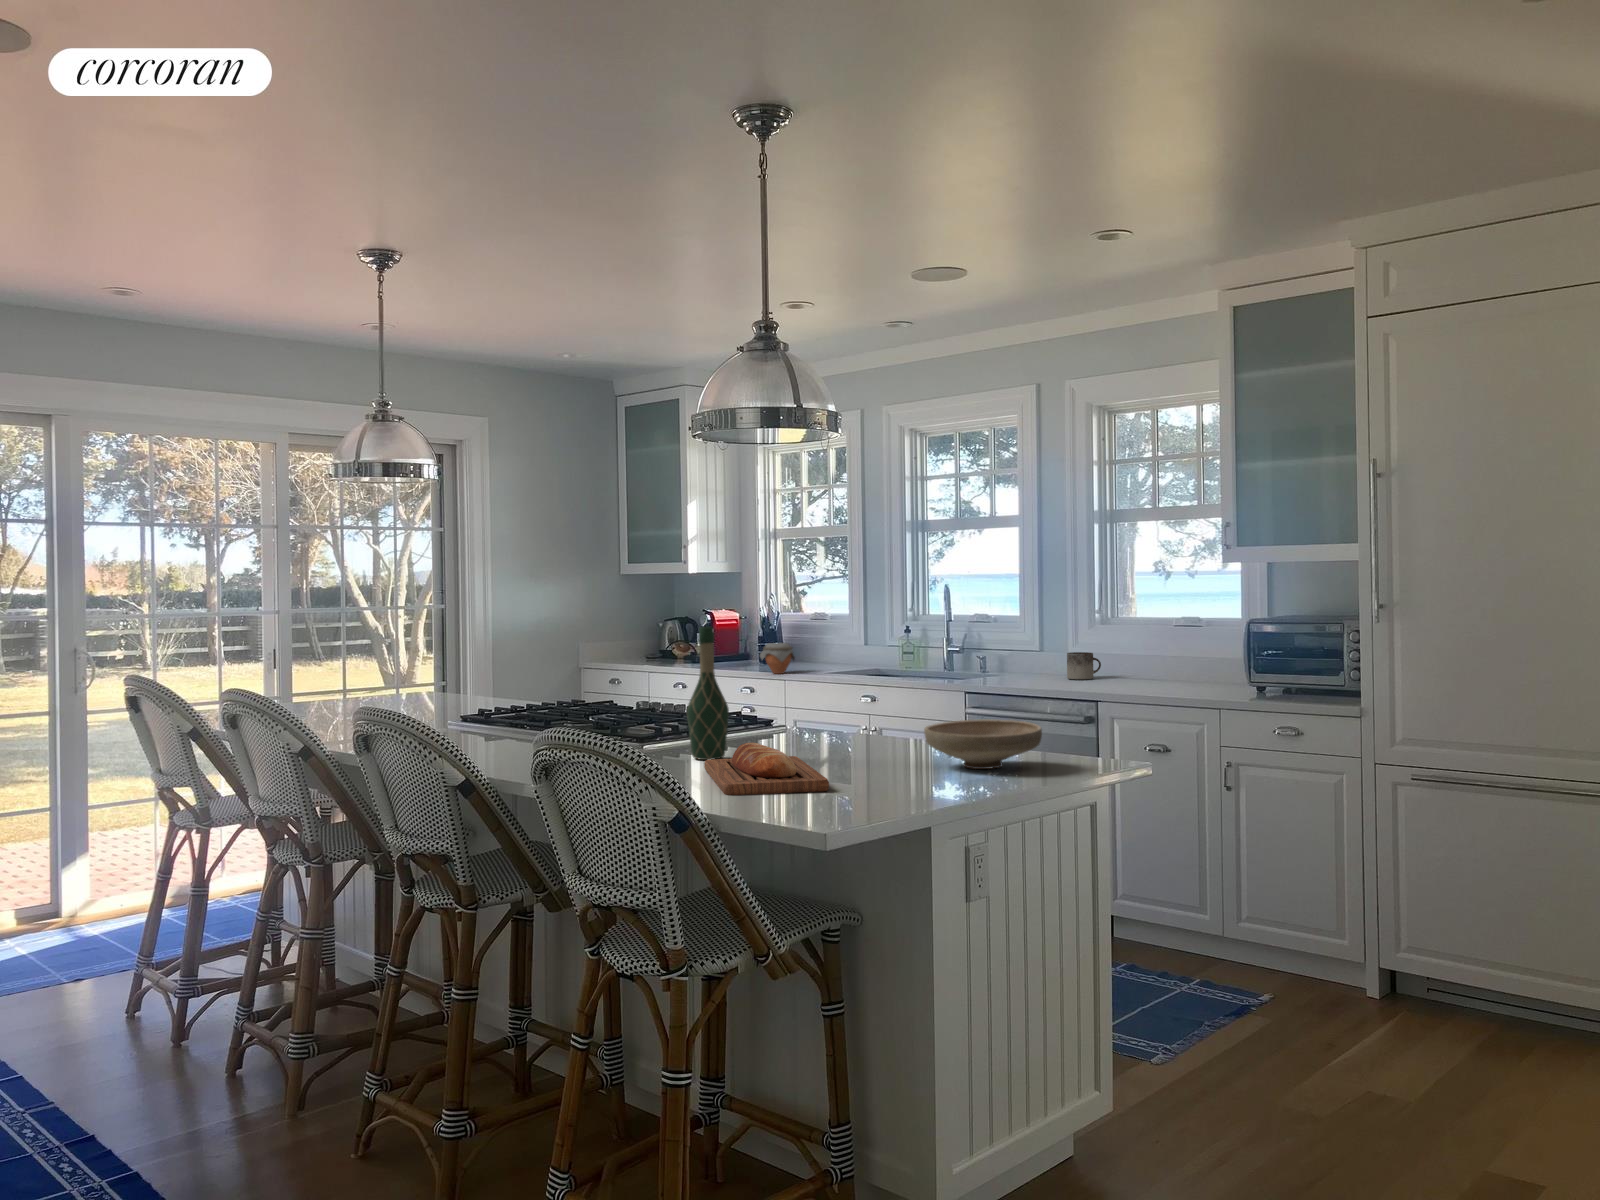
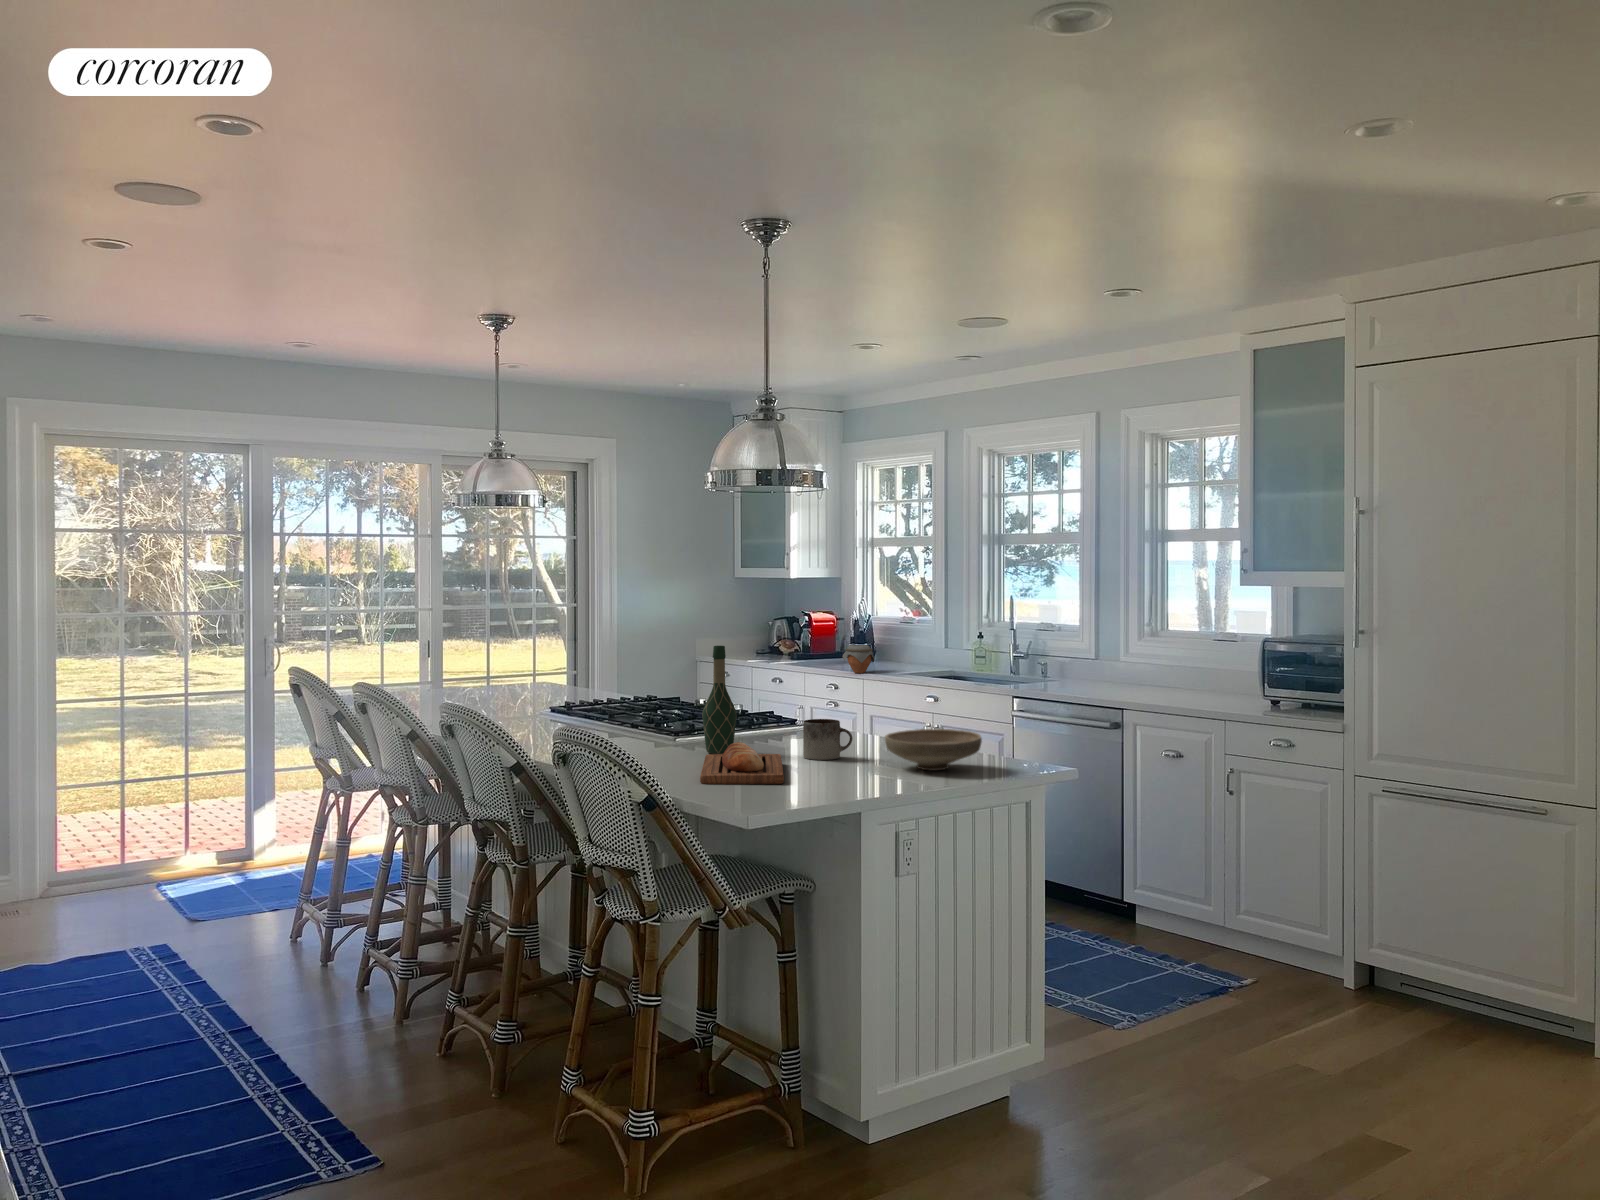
mug: present [1067,652,1101,679] -> present [803,719,853,760]

